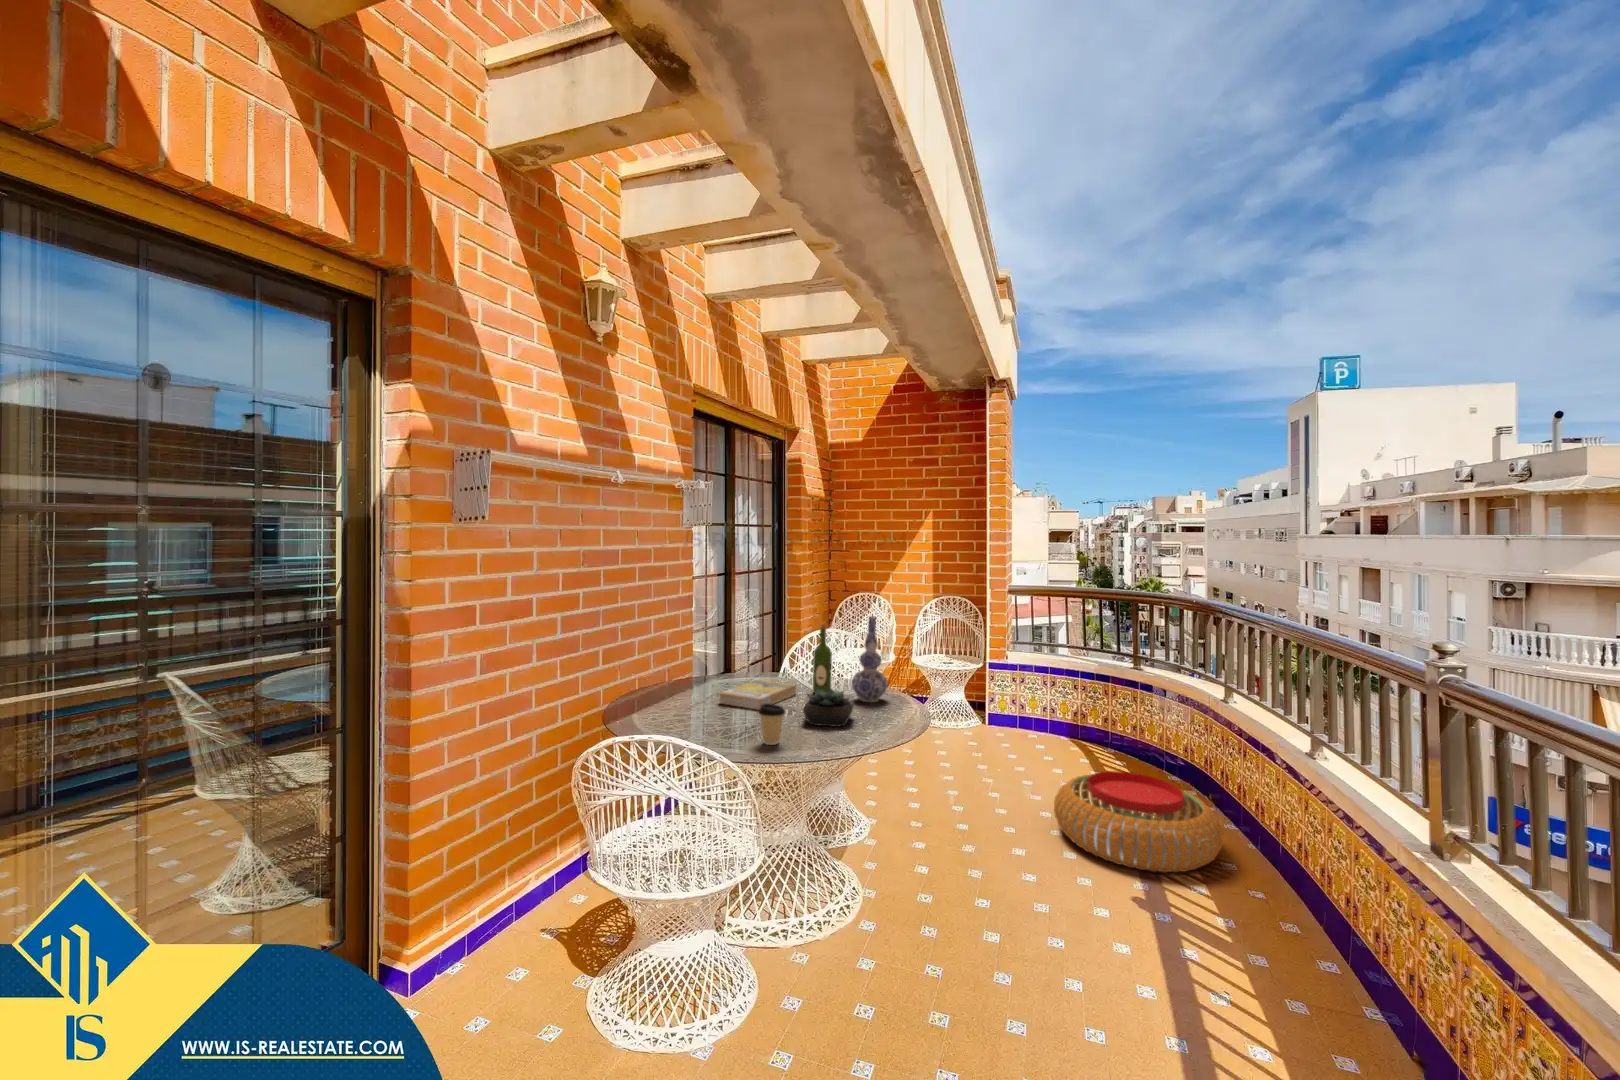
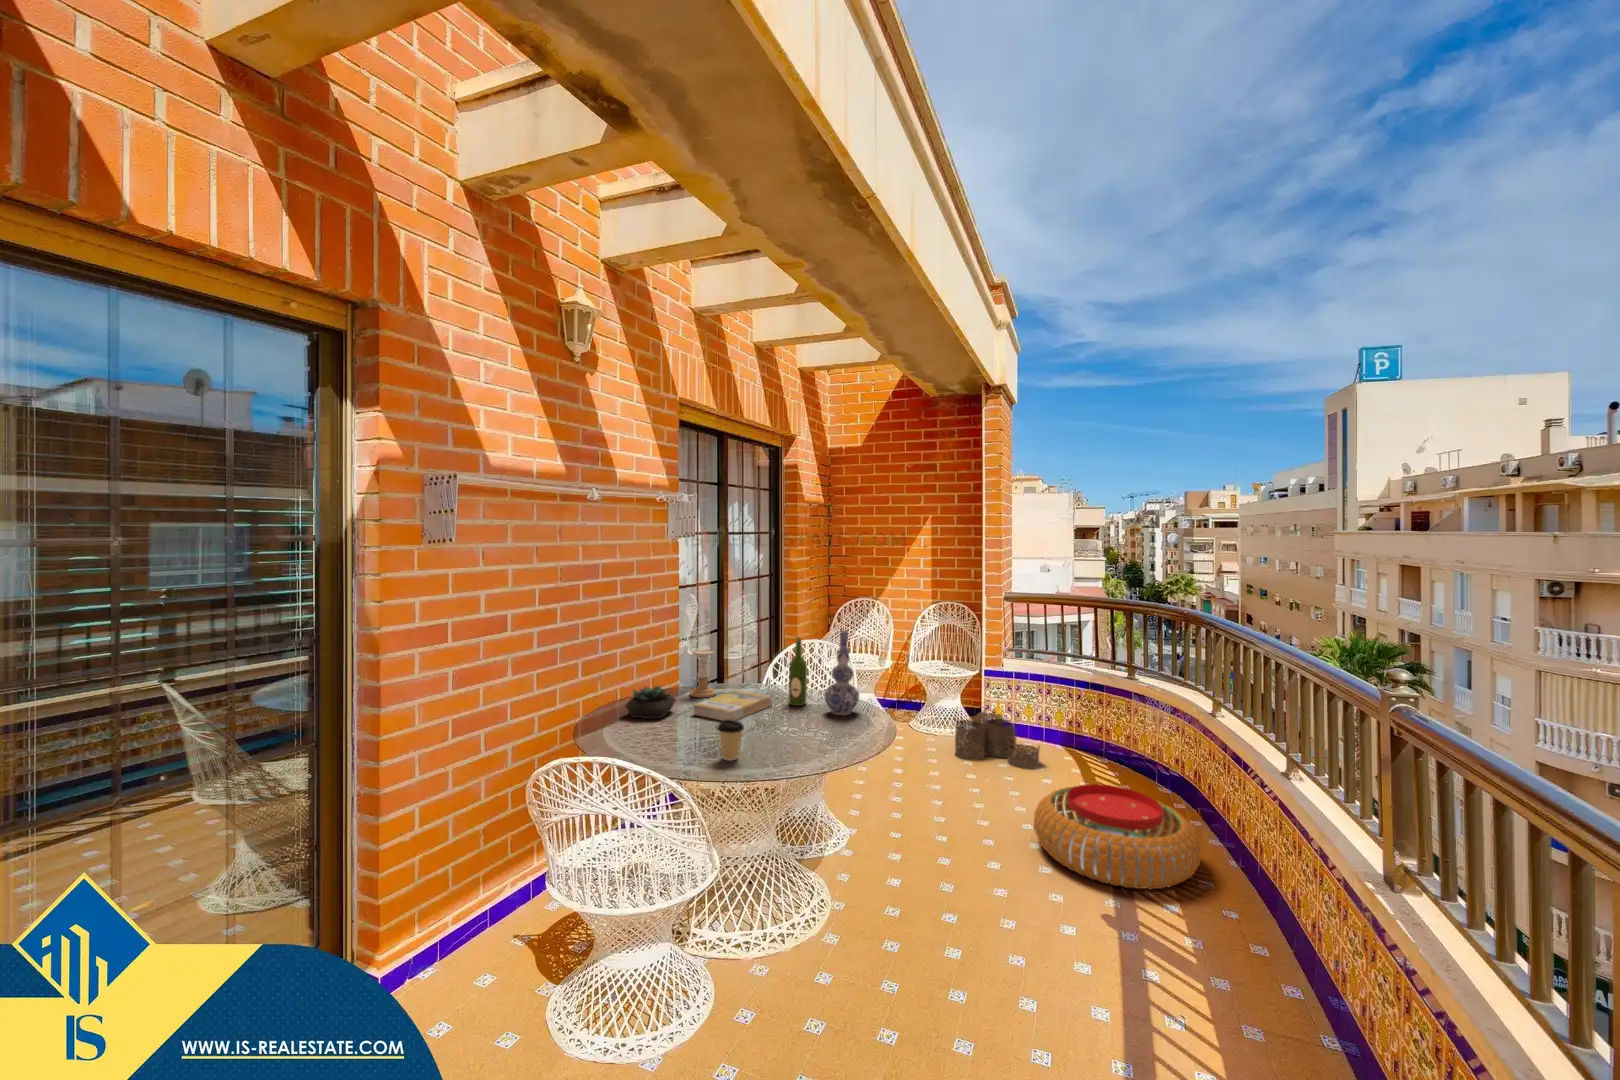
candle holder: none [709,640,736,688] -> present [690,650,716,698]
succulent plant: present [803,688,854,727] -> present [625,686,676,719]
woven basket: none [961,701,1047,761] -> present [955,707,1040,769]

